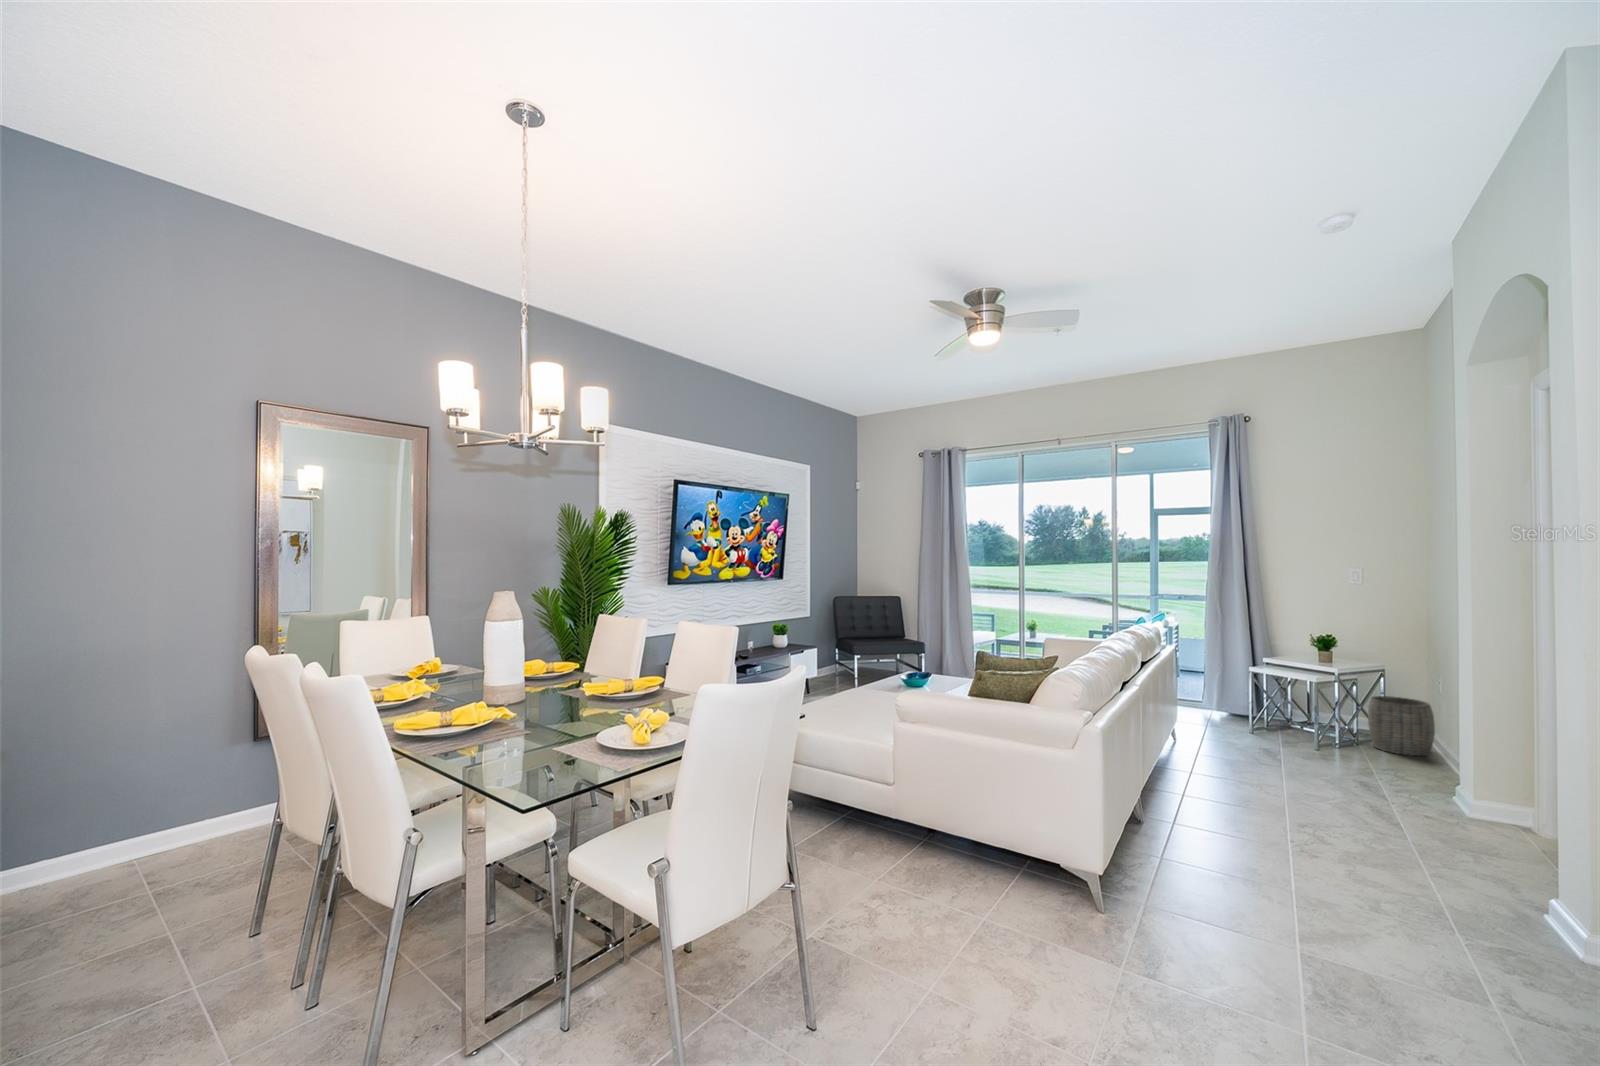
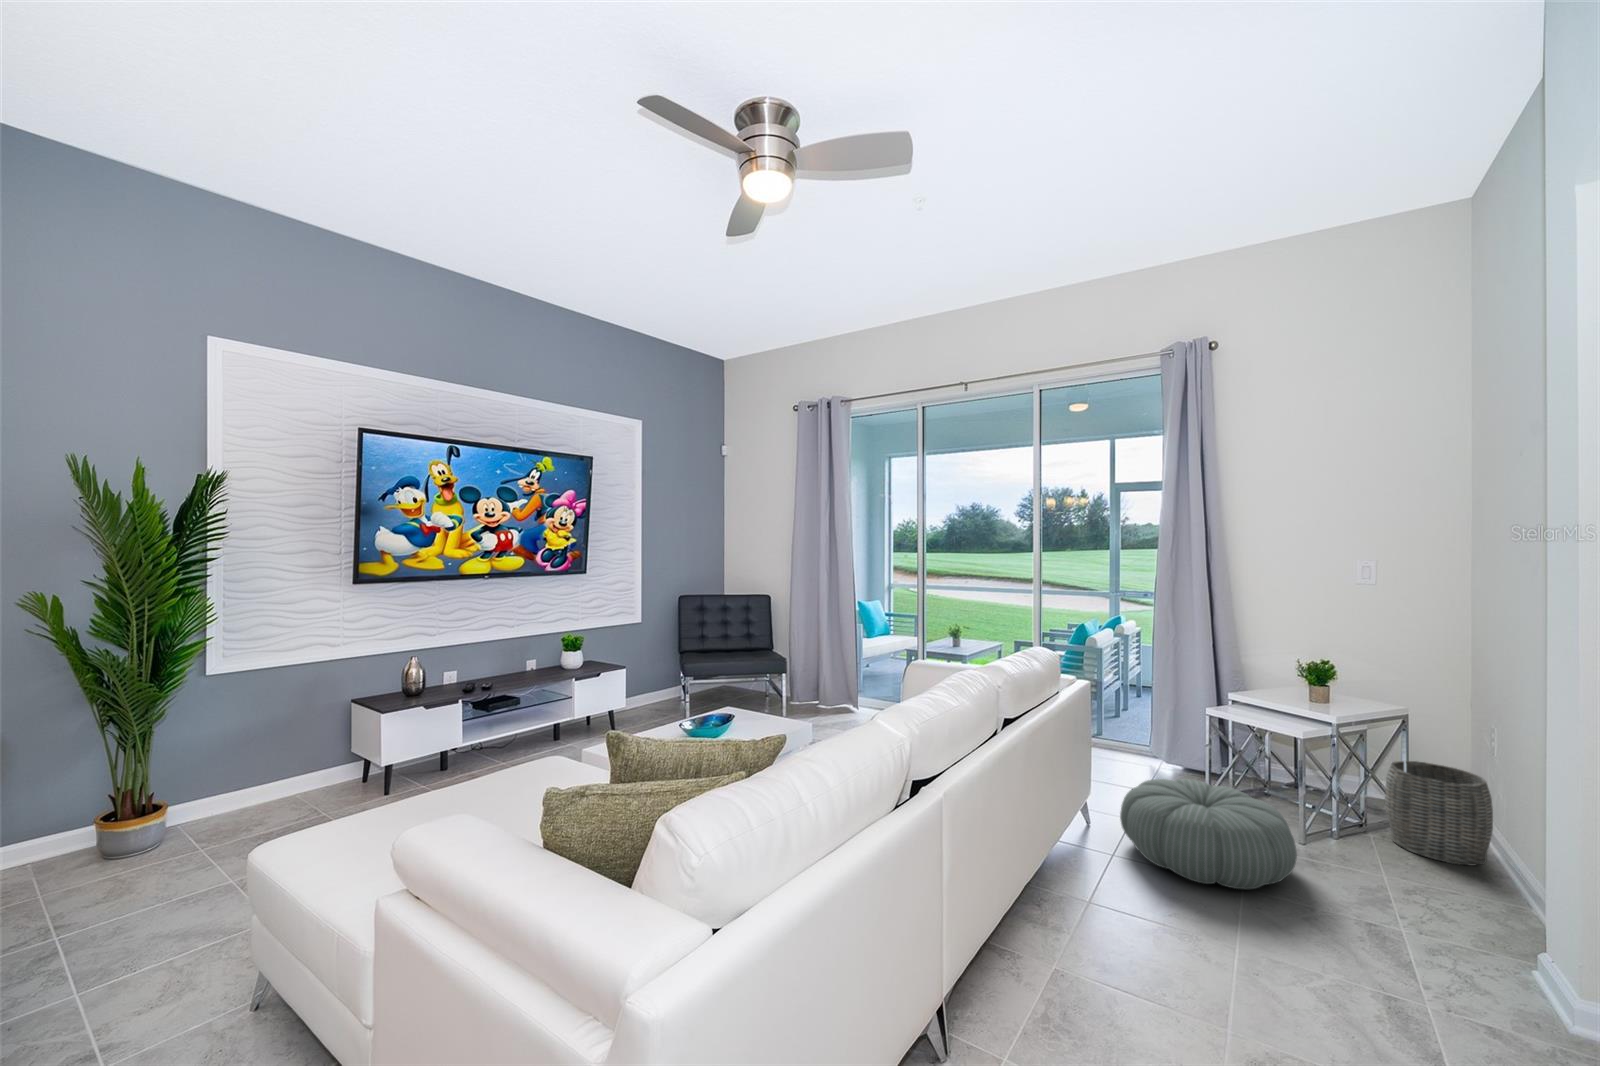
pouf: none [1194,707,1307,764] -> present [1120,779,1297,889]

